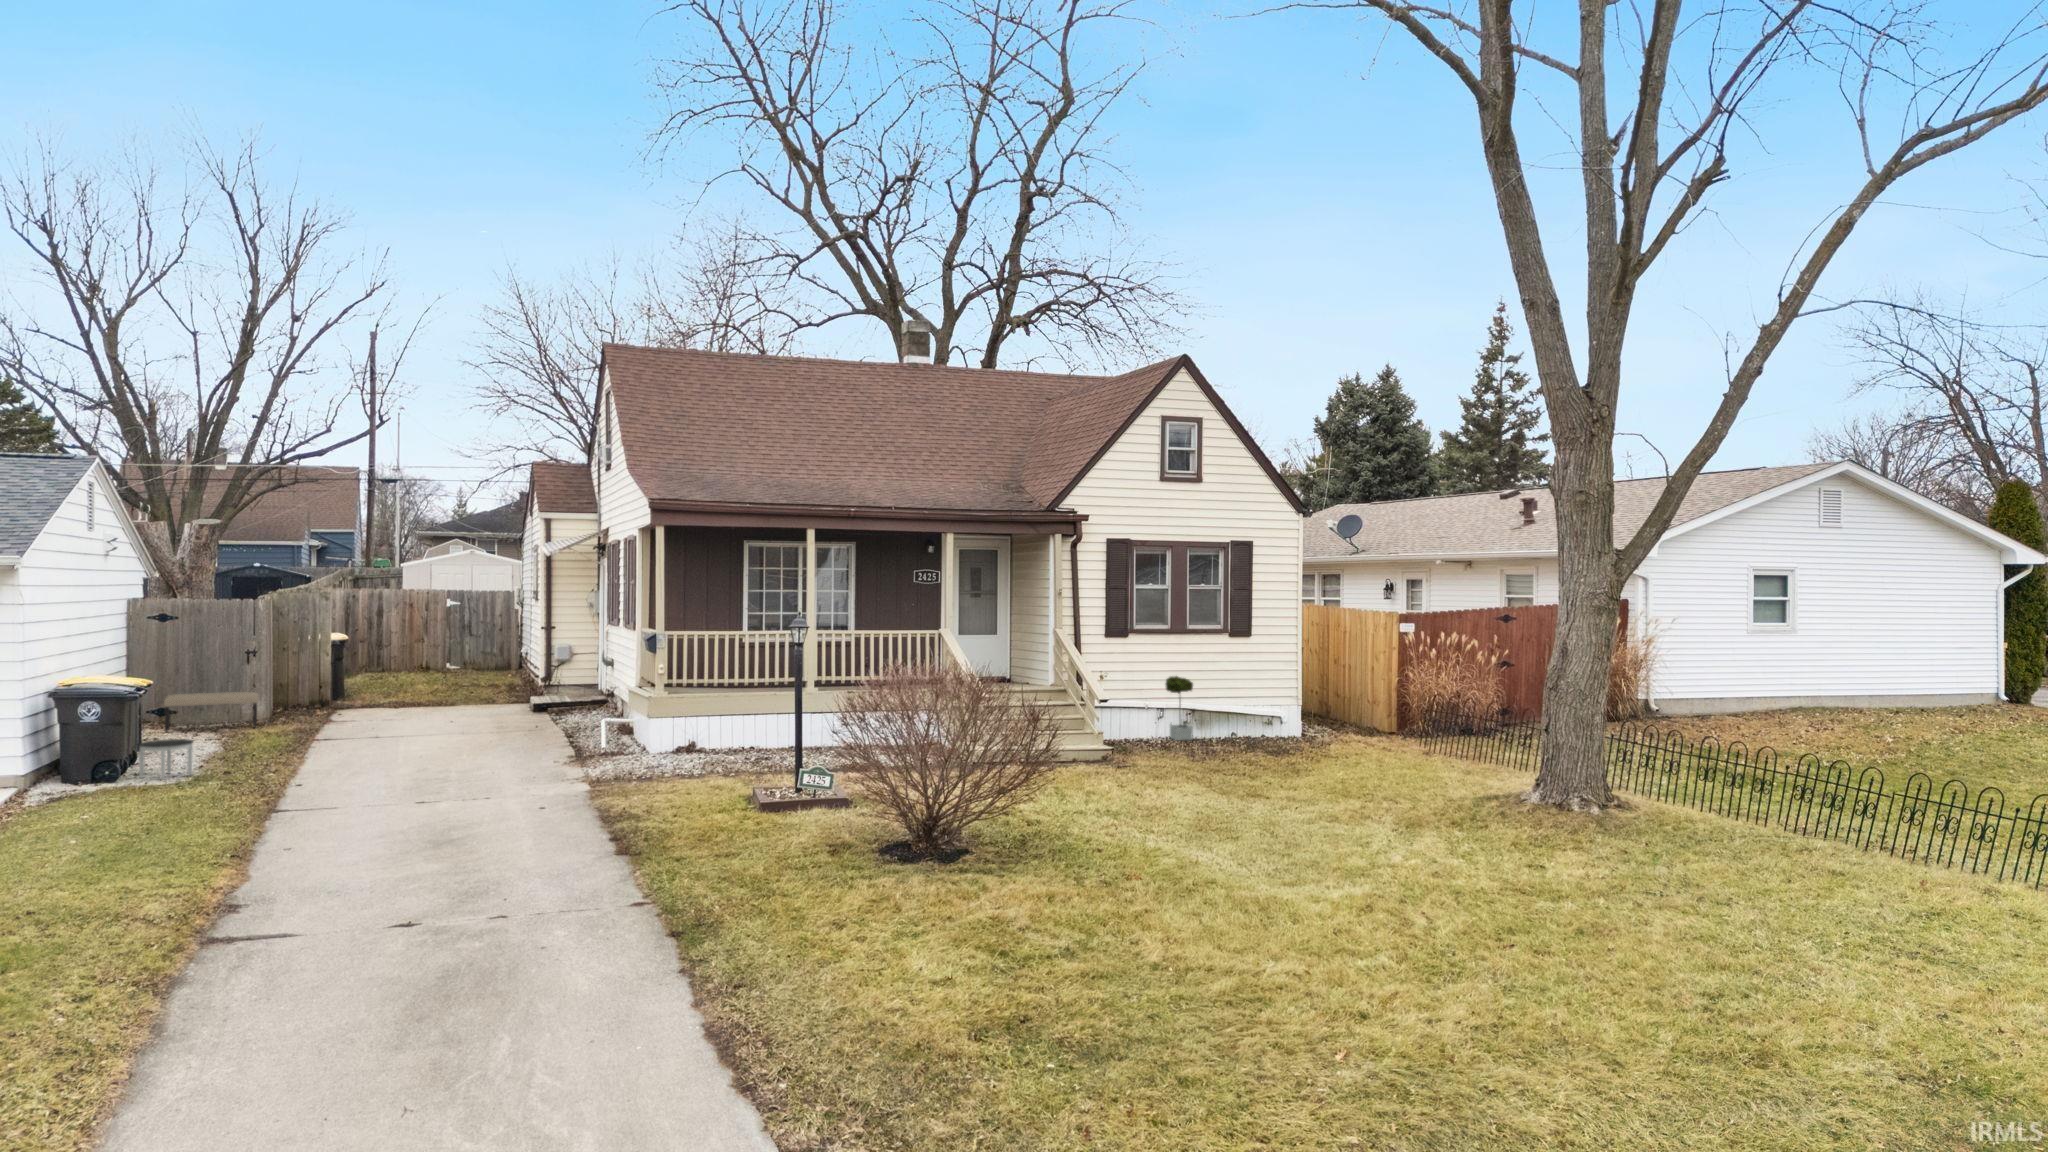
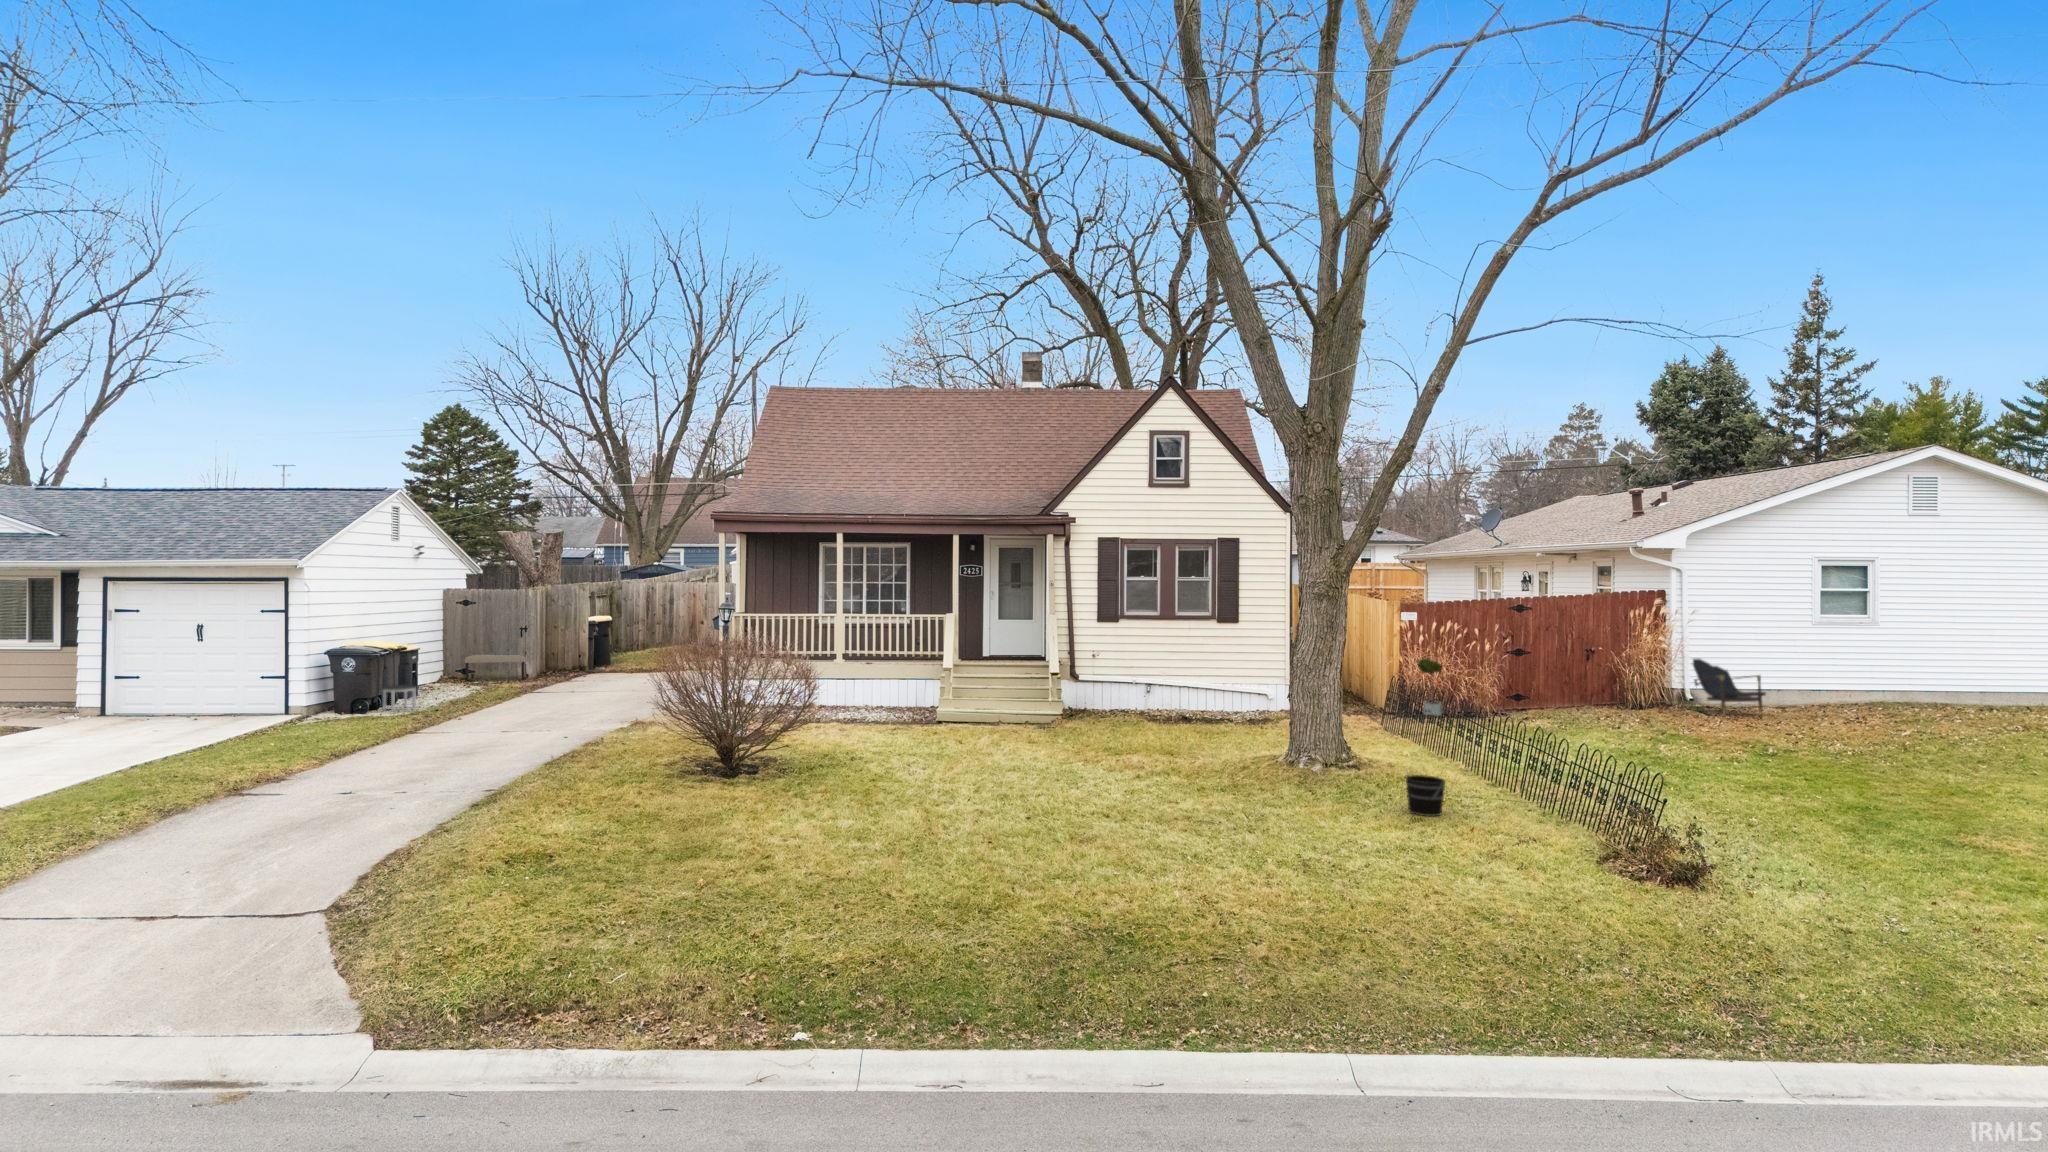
lounge chair: none [1654,667,1724,724] -> present [1693,659,1765,715]
potted tree: present [1166,676,1193,740] -> present [1418,658,1443,716]
bucket: none [1603,788,1647,830] -> present [1406,775,1445,816]

